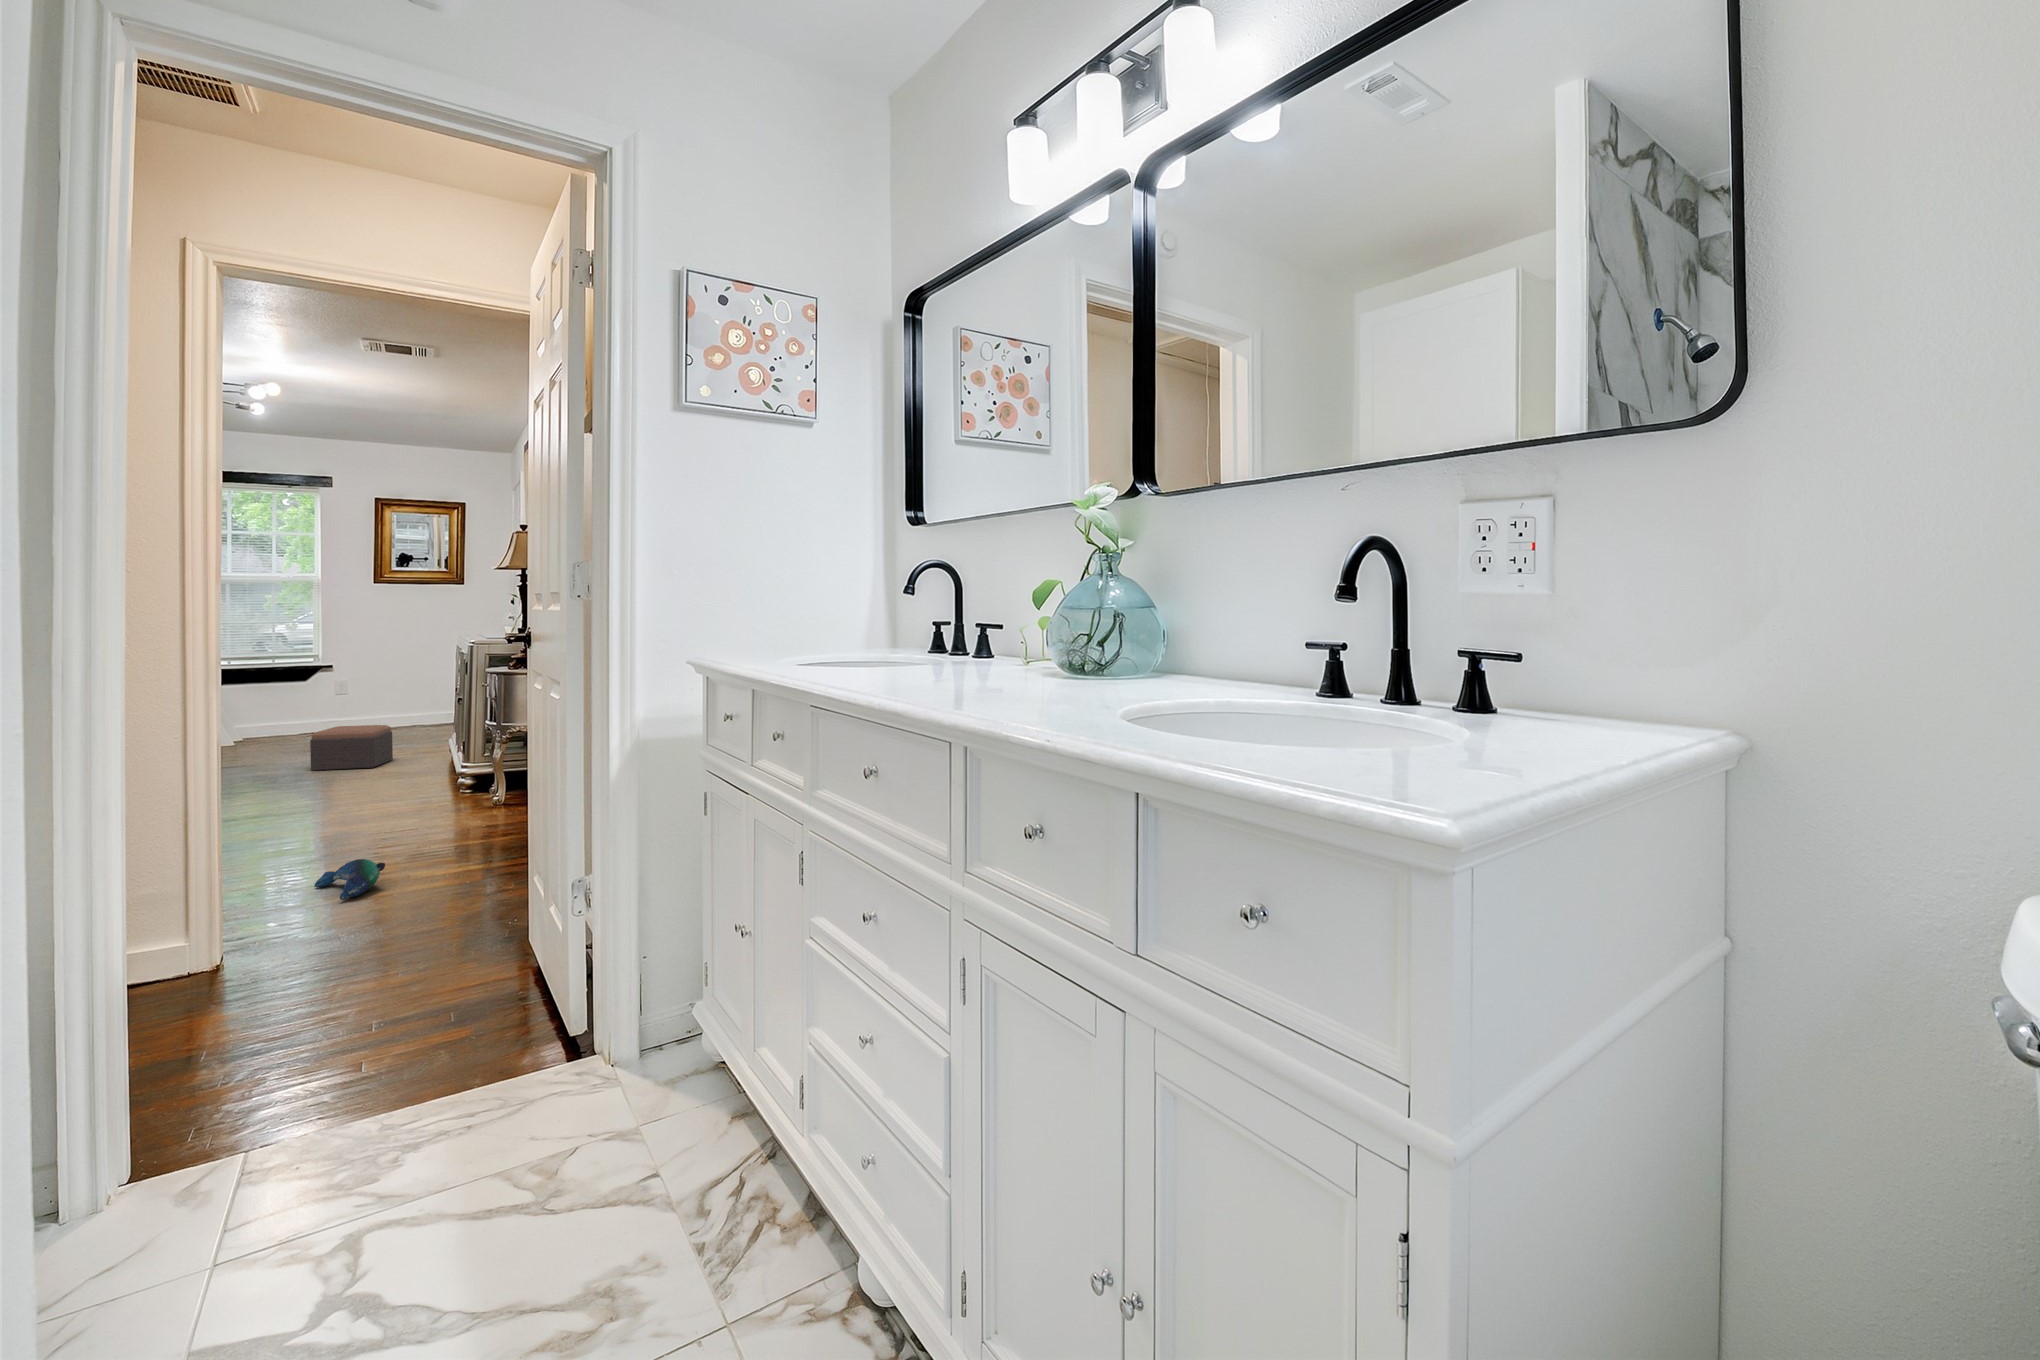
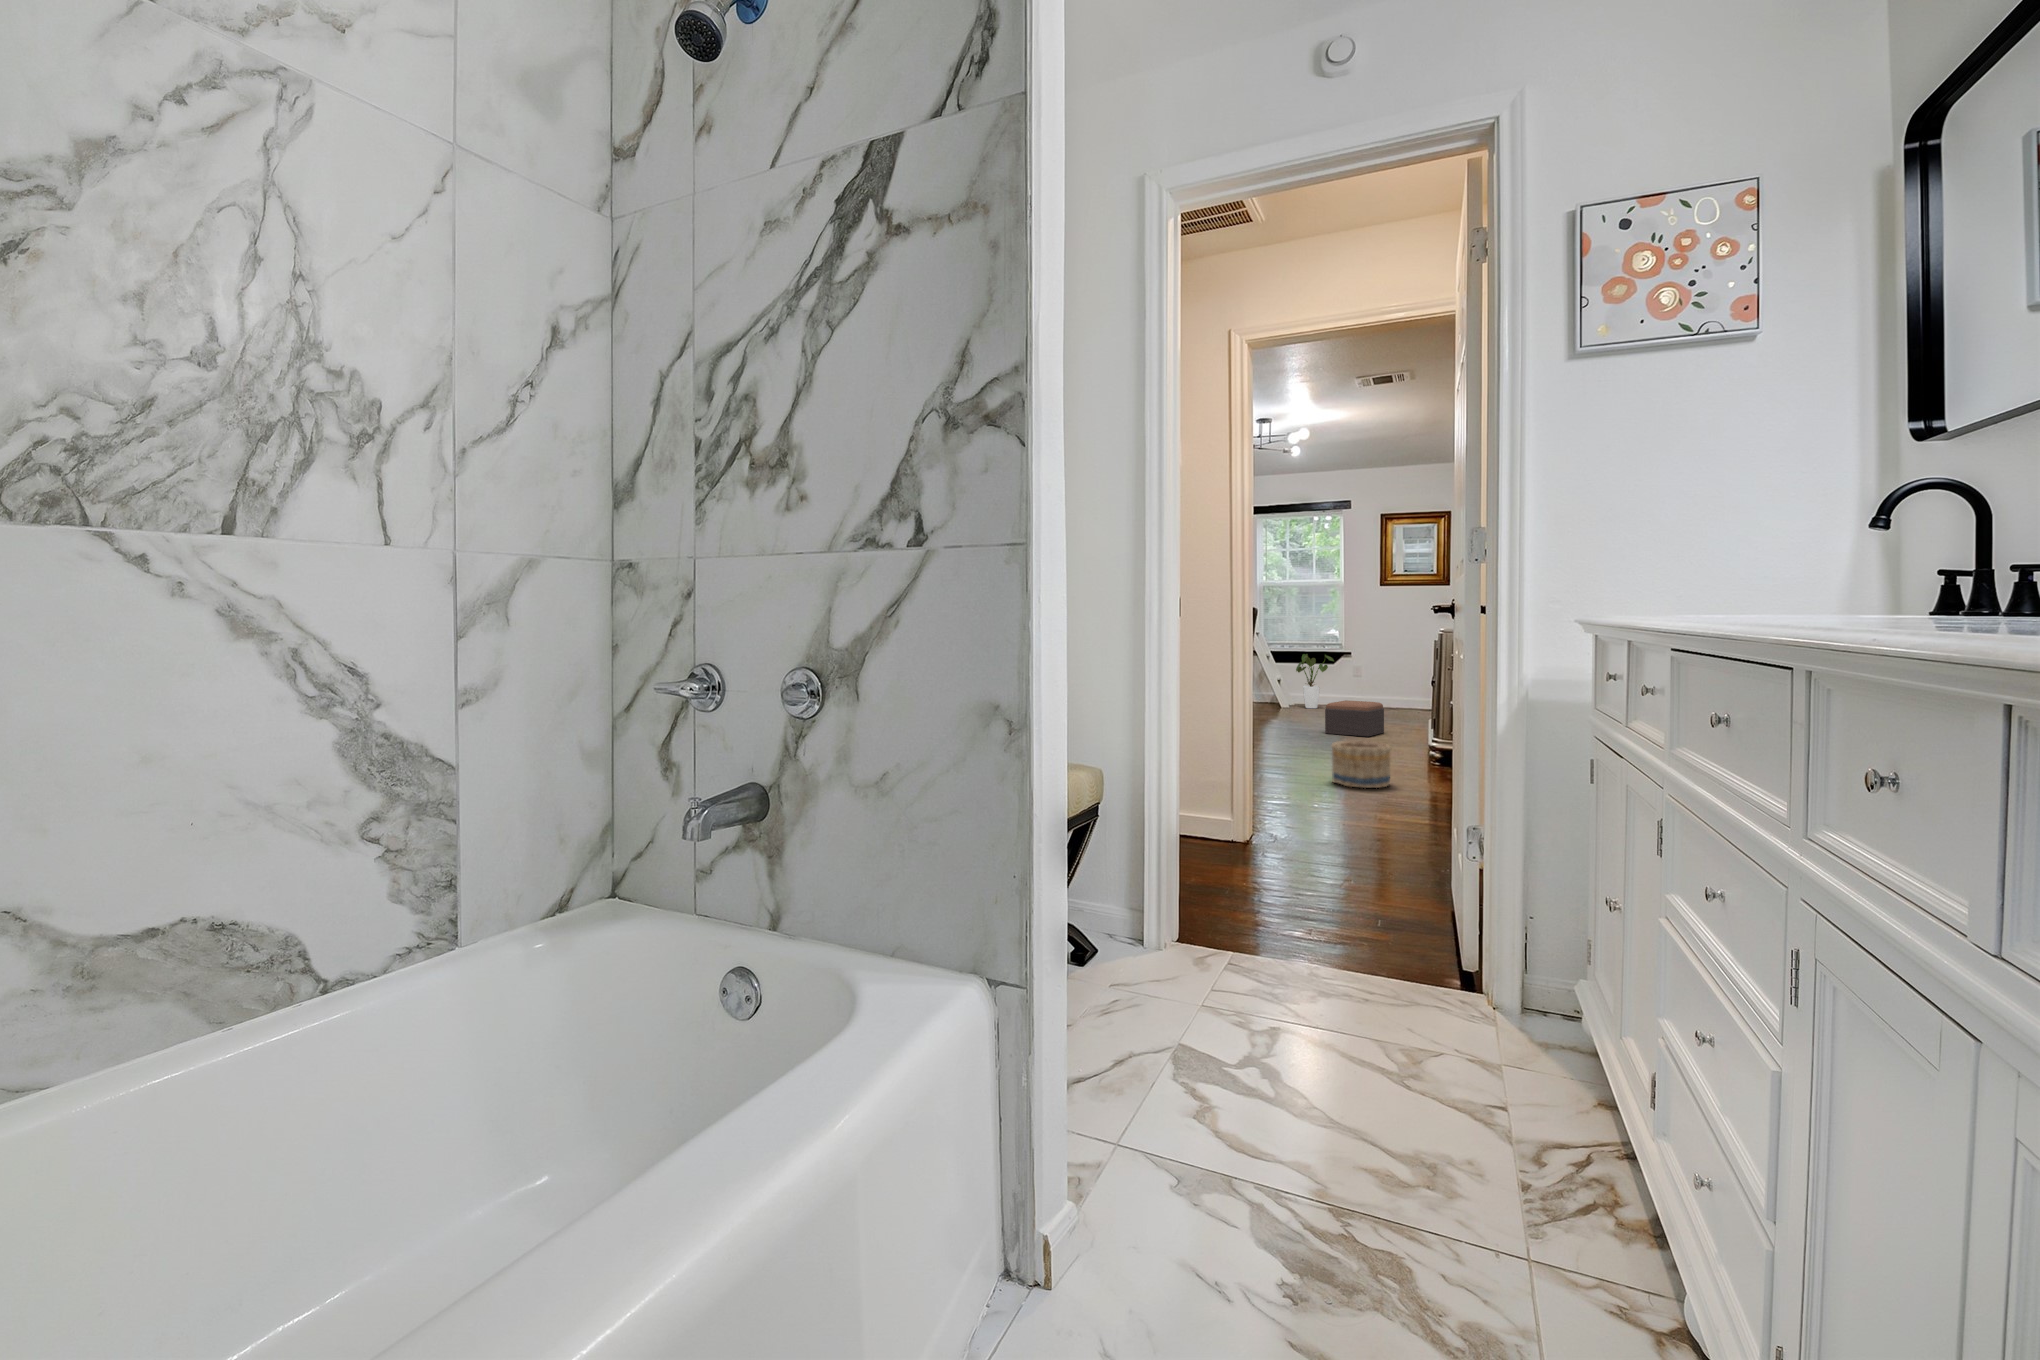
house plant: none [253,666,312,738] -> present [1296,654,1334,709]
basket: none [340,779,423,839] -> present [1332,741,1391,788]
plush toy: present [314,859,385,900] -> none [1304,796,1351,824]

